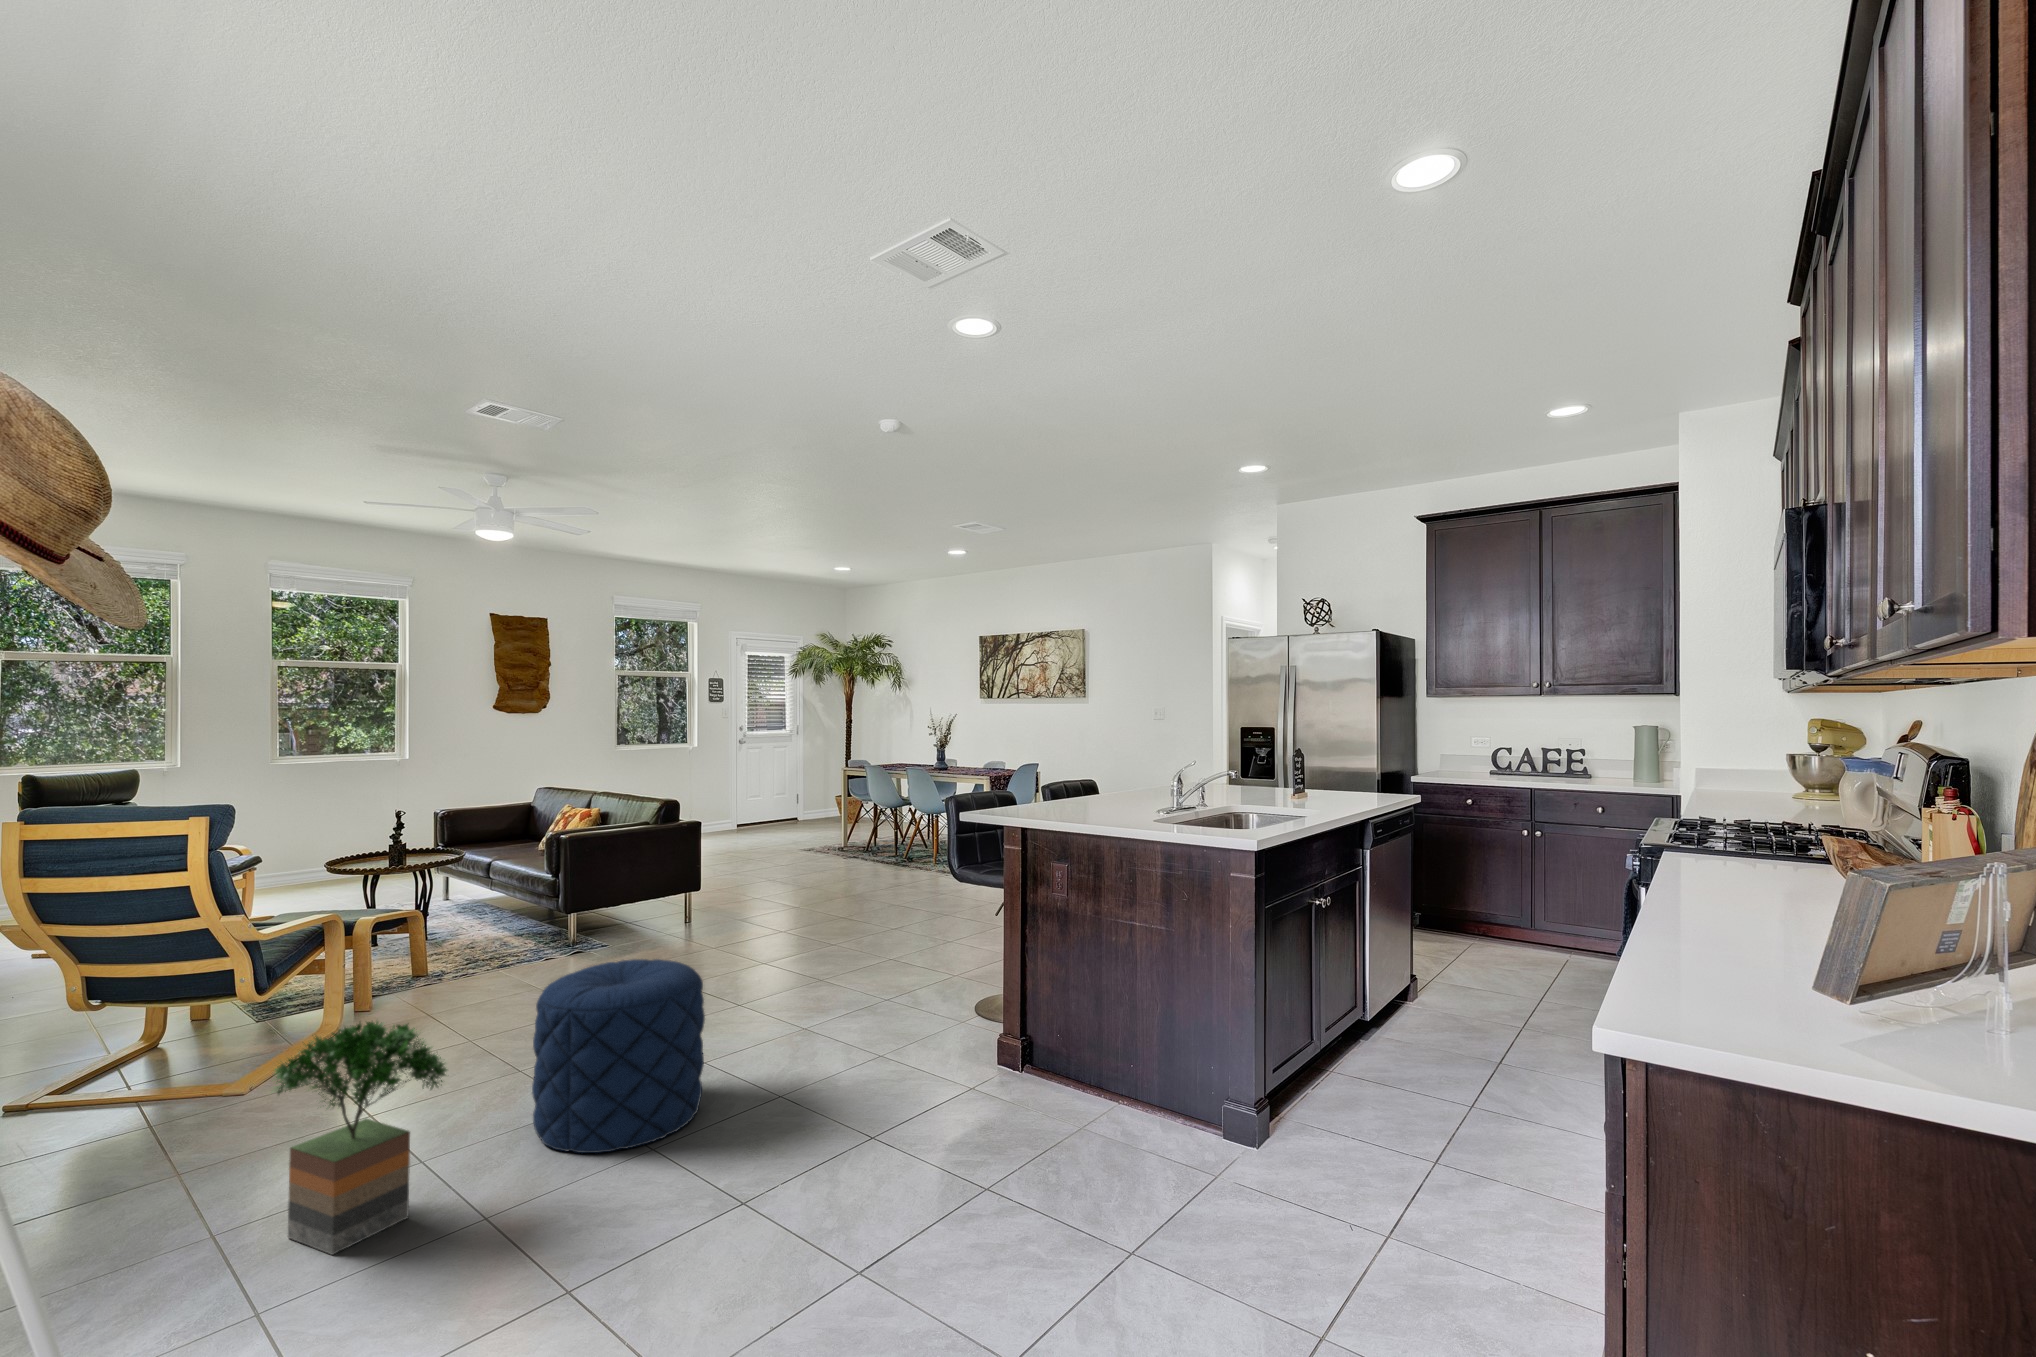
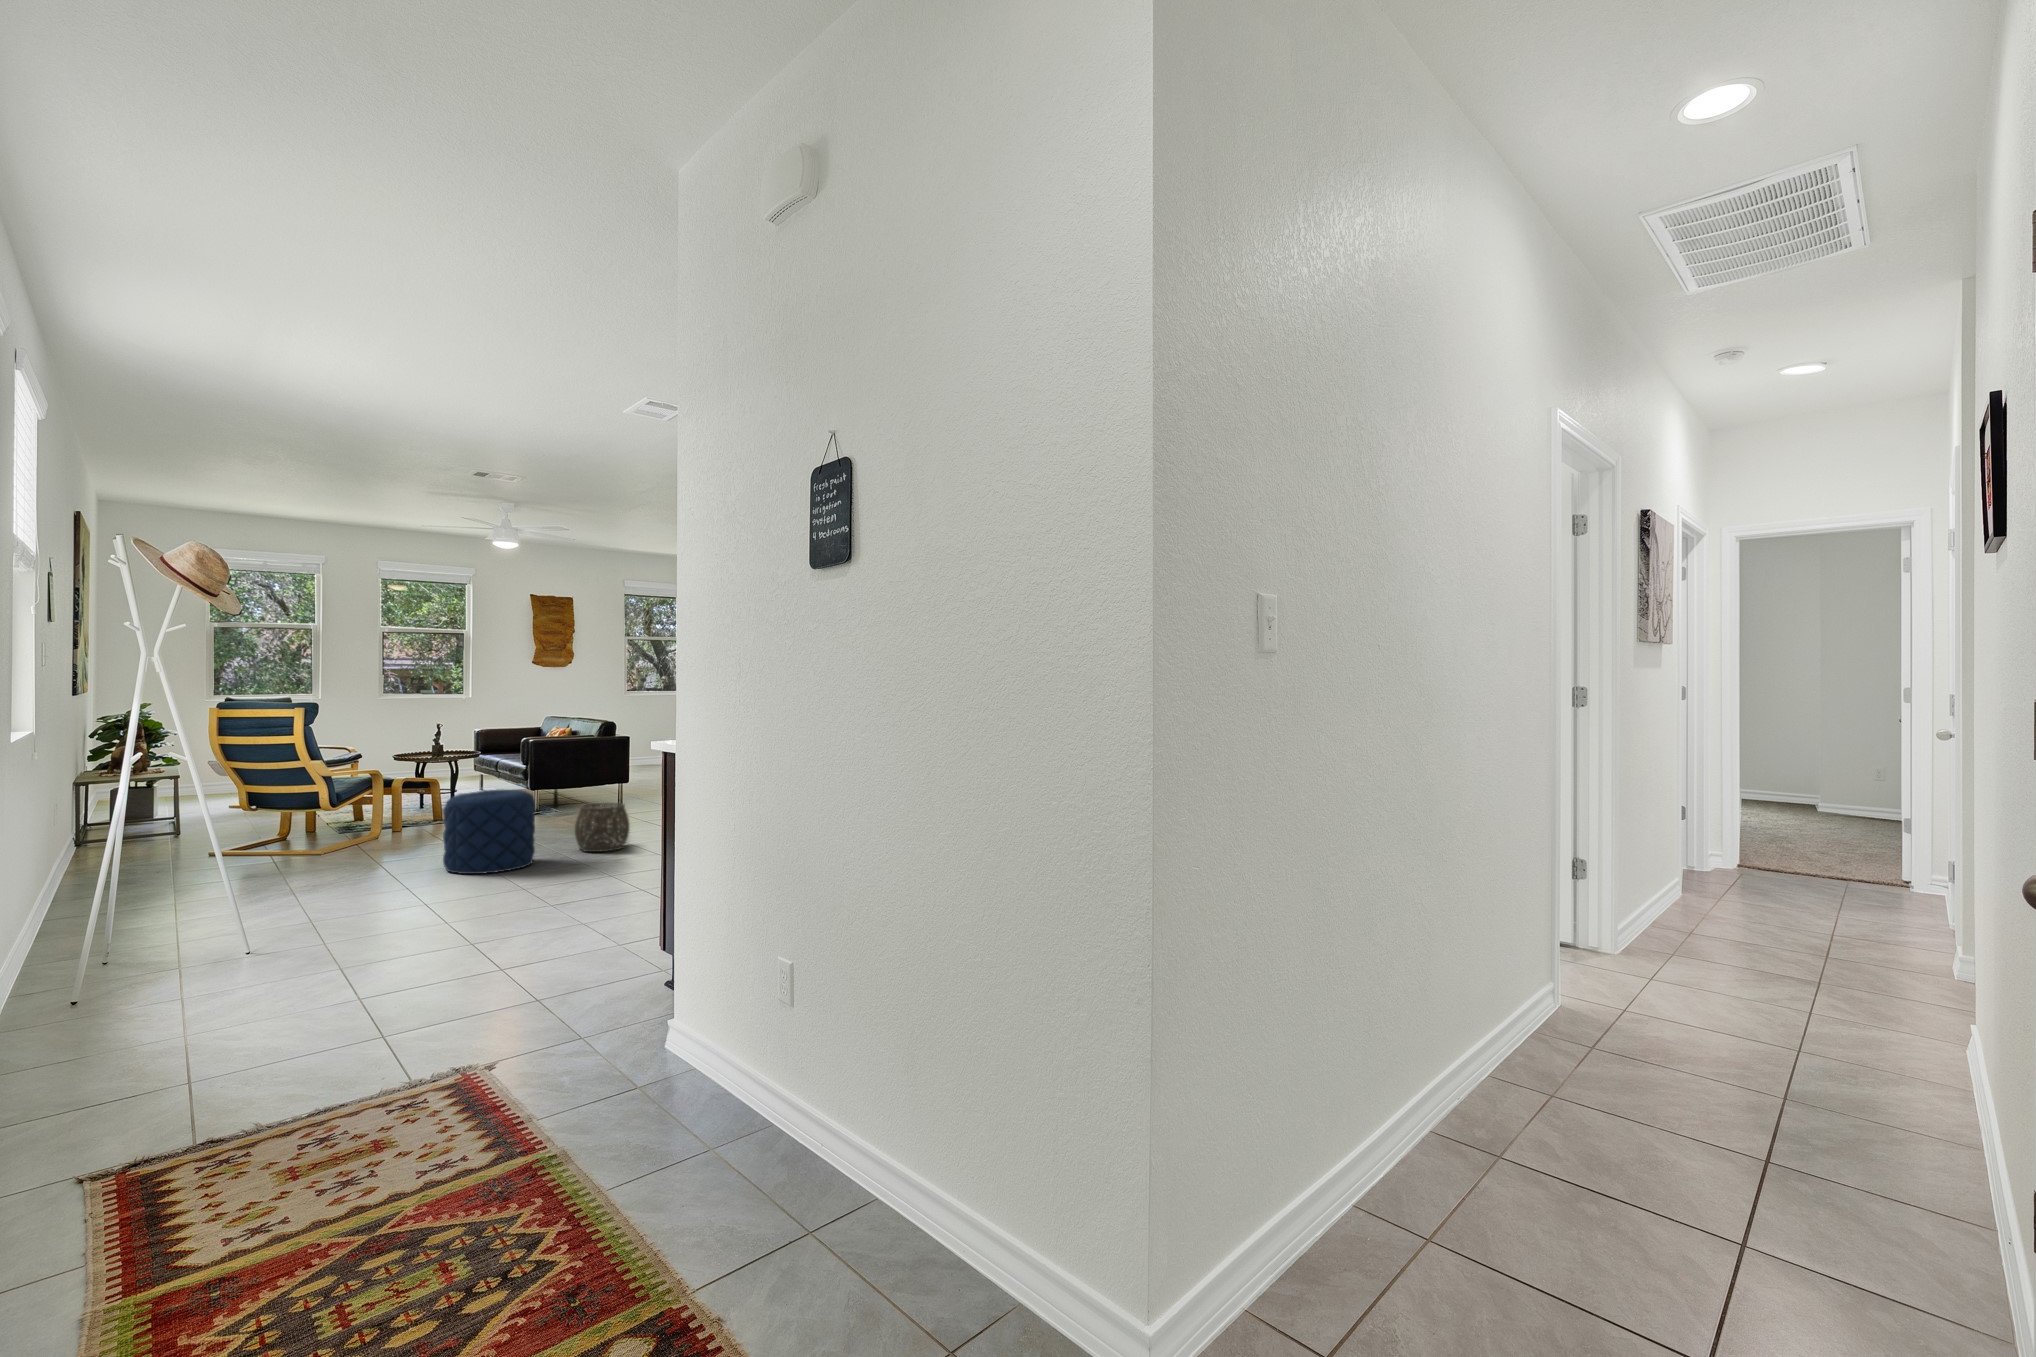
woven basket: none [736,957,830,1057] -> present [575,803,629,852]
potted tree: present [272,1022,447,1255] -> none [311,797,390,891]

